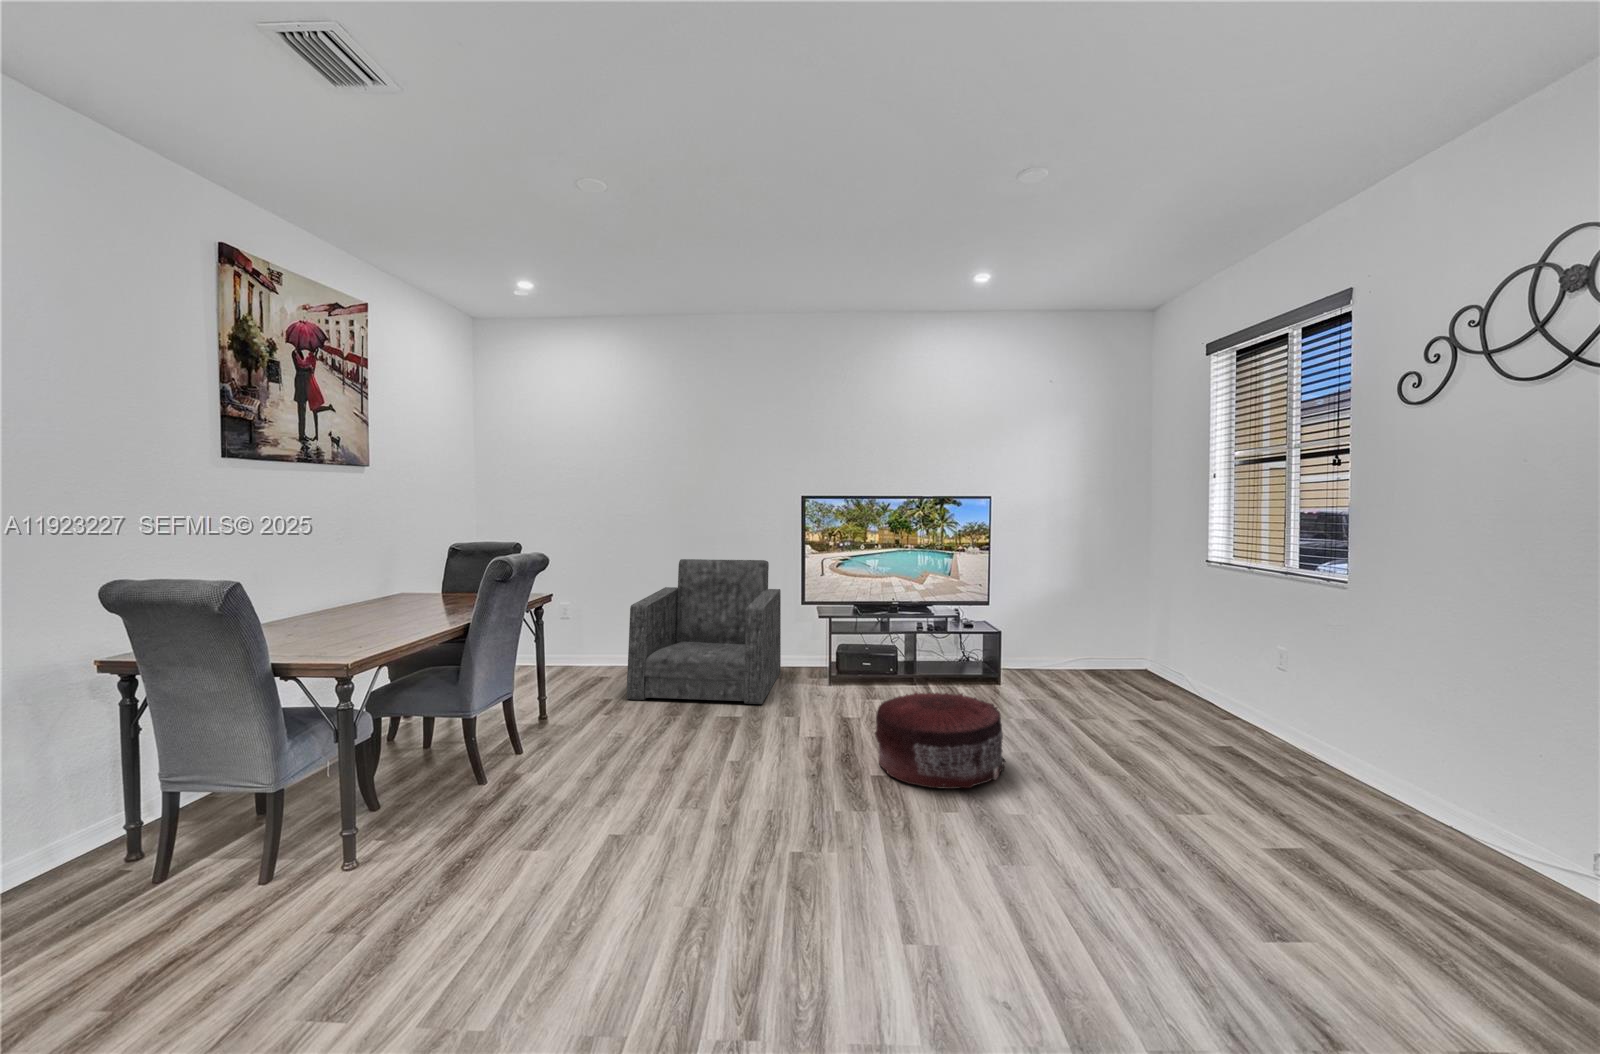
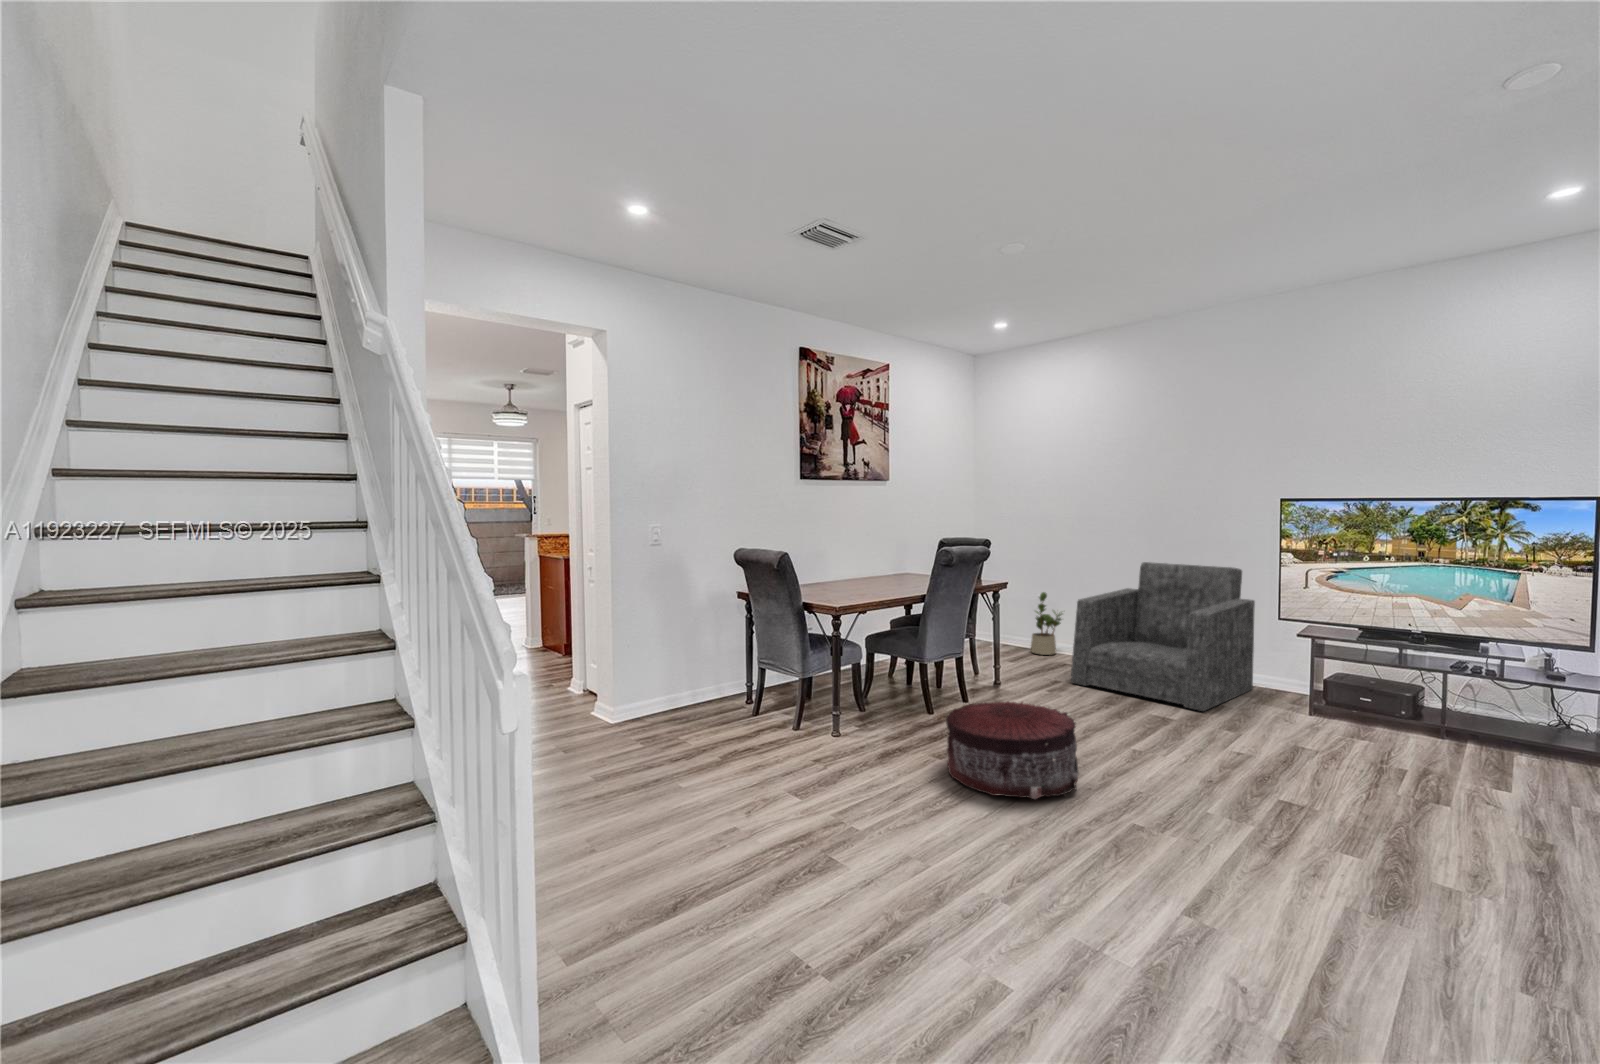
potted plant: none [561,599,598,670] -> present [1031,592,1062,655]
pouf: present [875,692,1005,789] -> present [946,701,1079,799]

